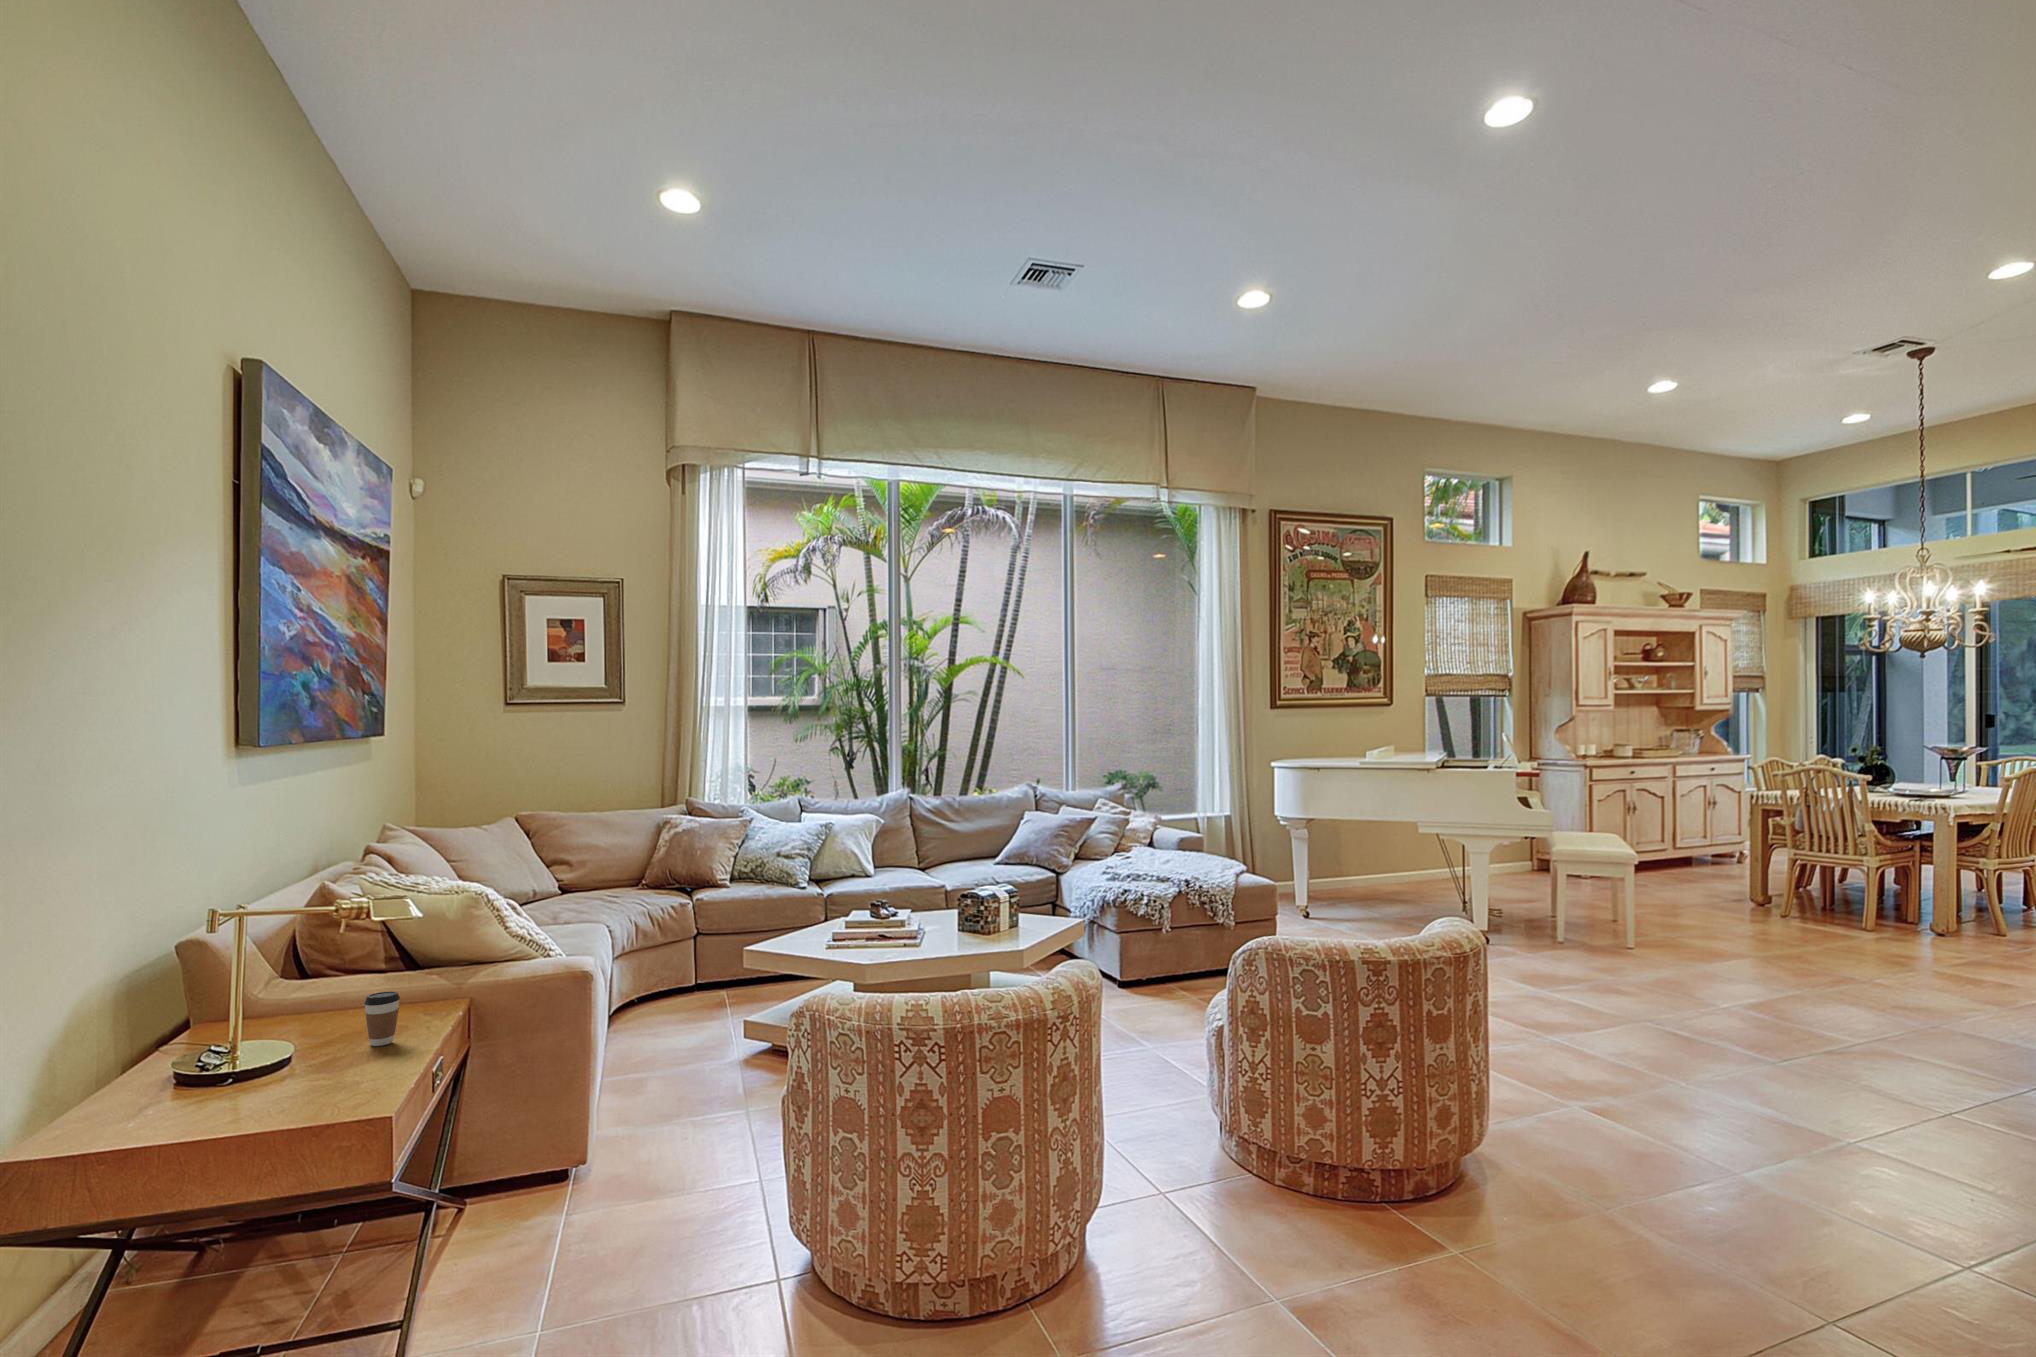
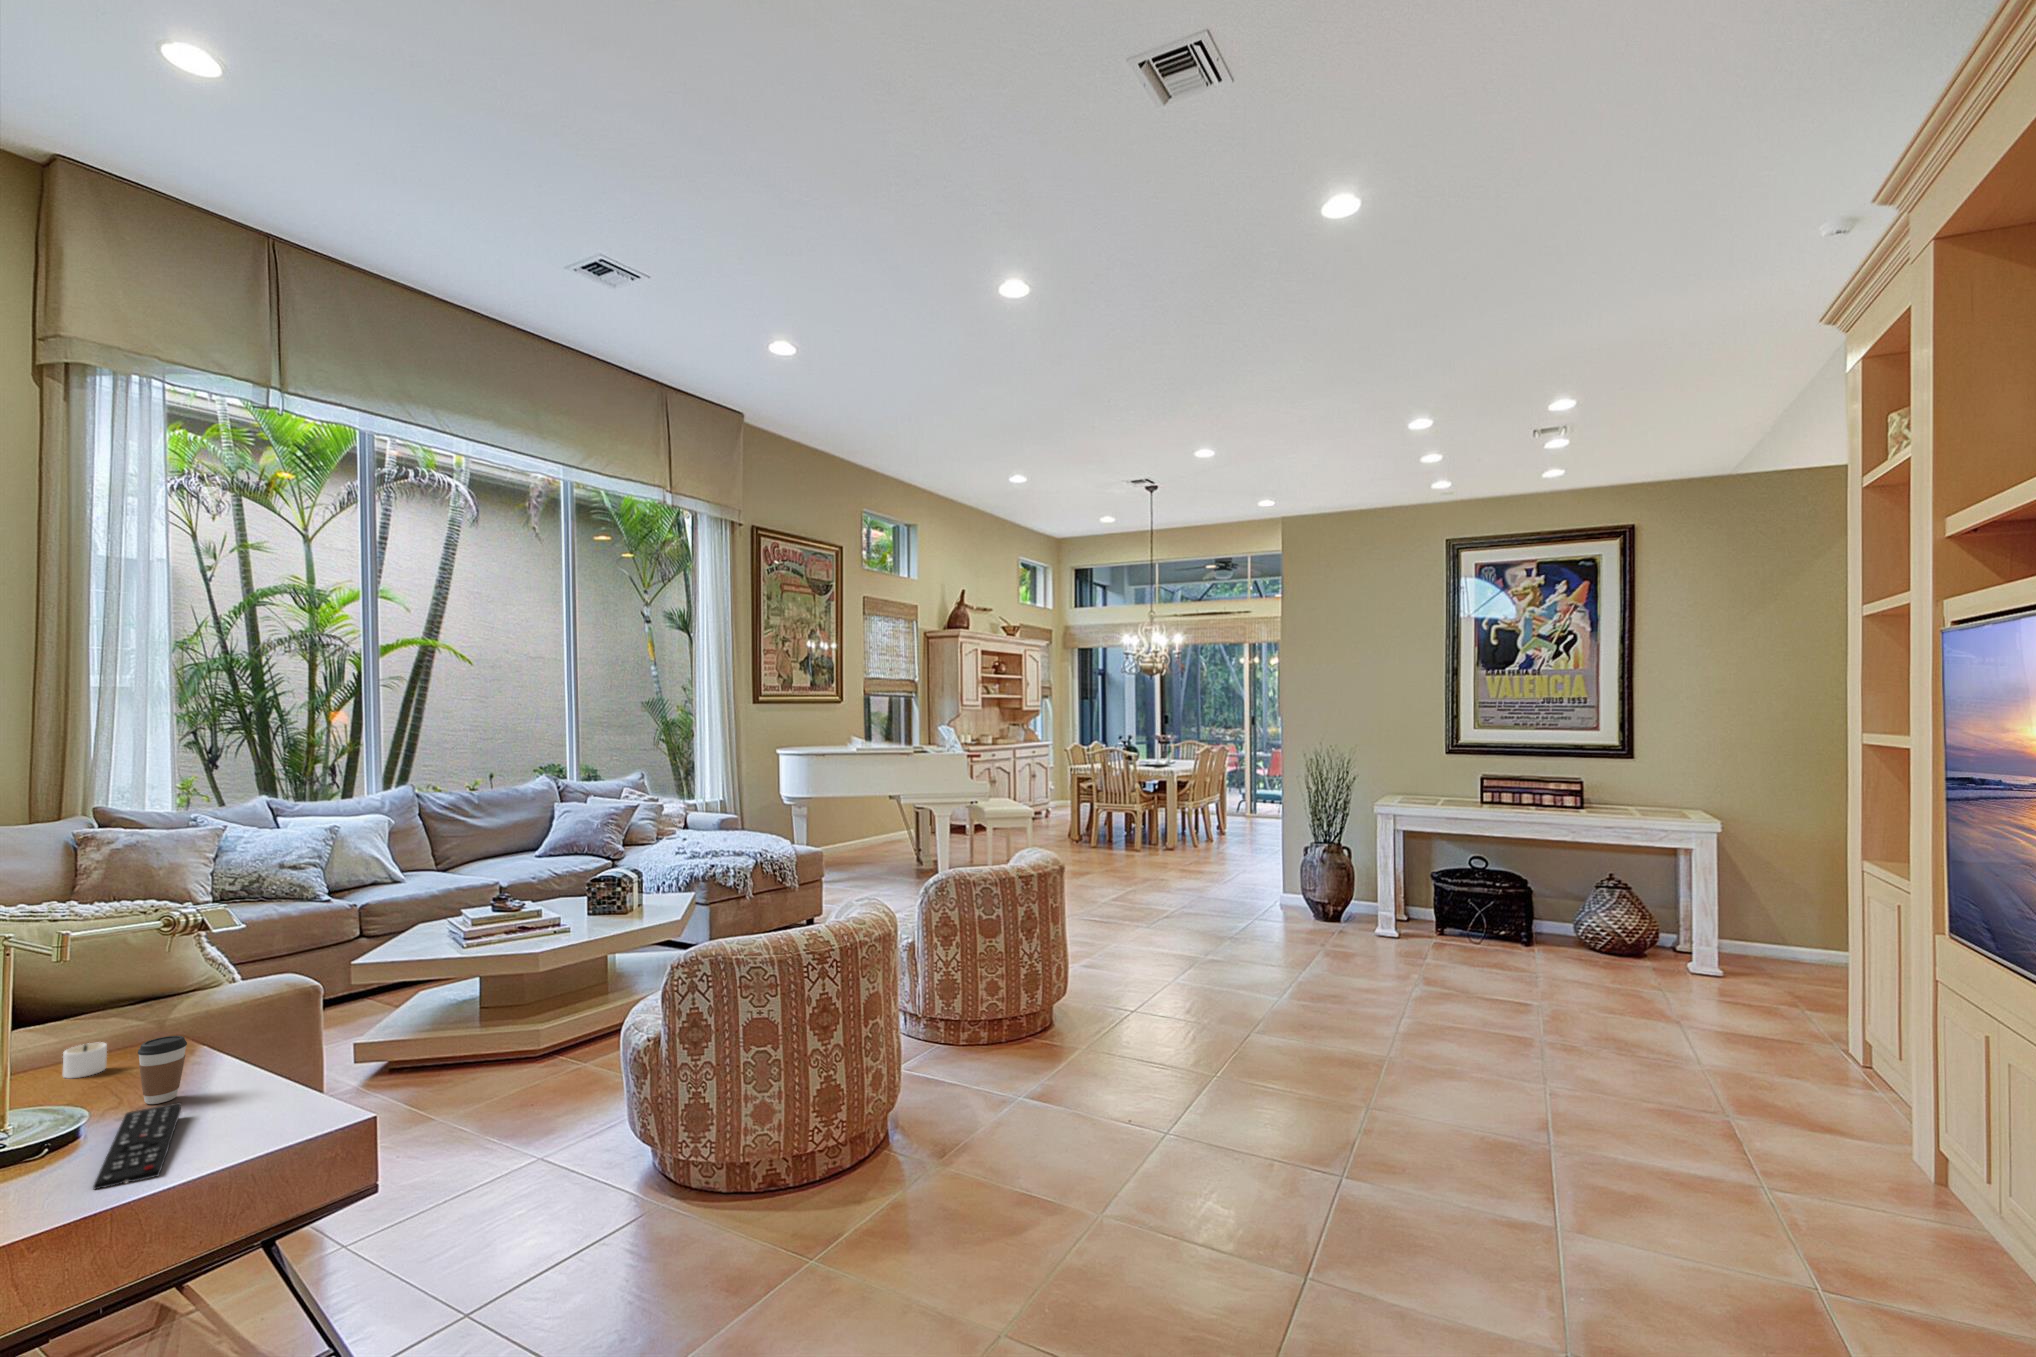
candle: none [401,984,443,1010] -> present [63,1043,107,1079]
remote control: none [194,1050,355,1116] -> present [93,1102,181,1189]

